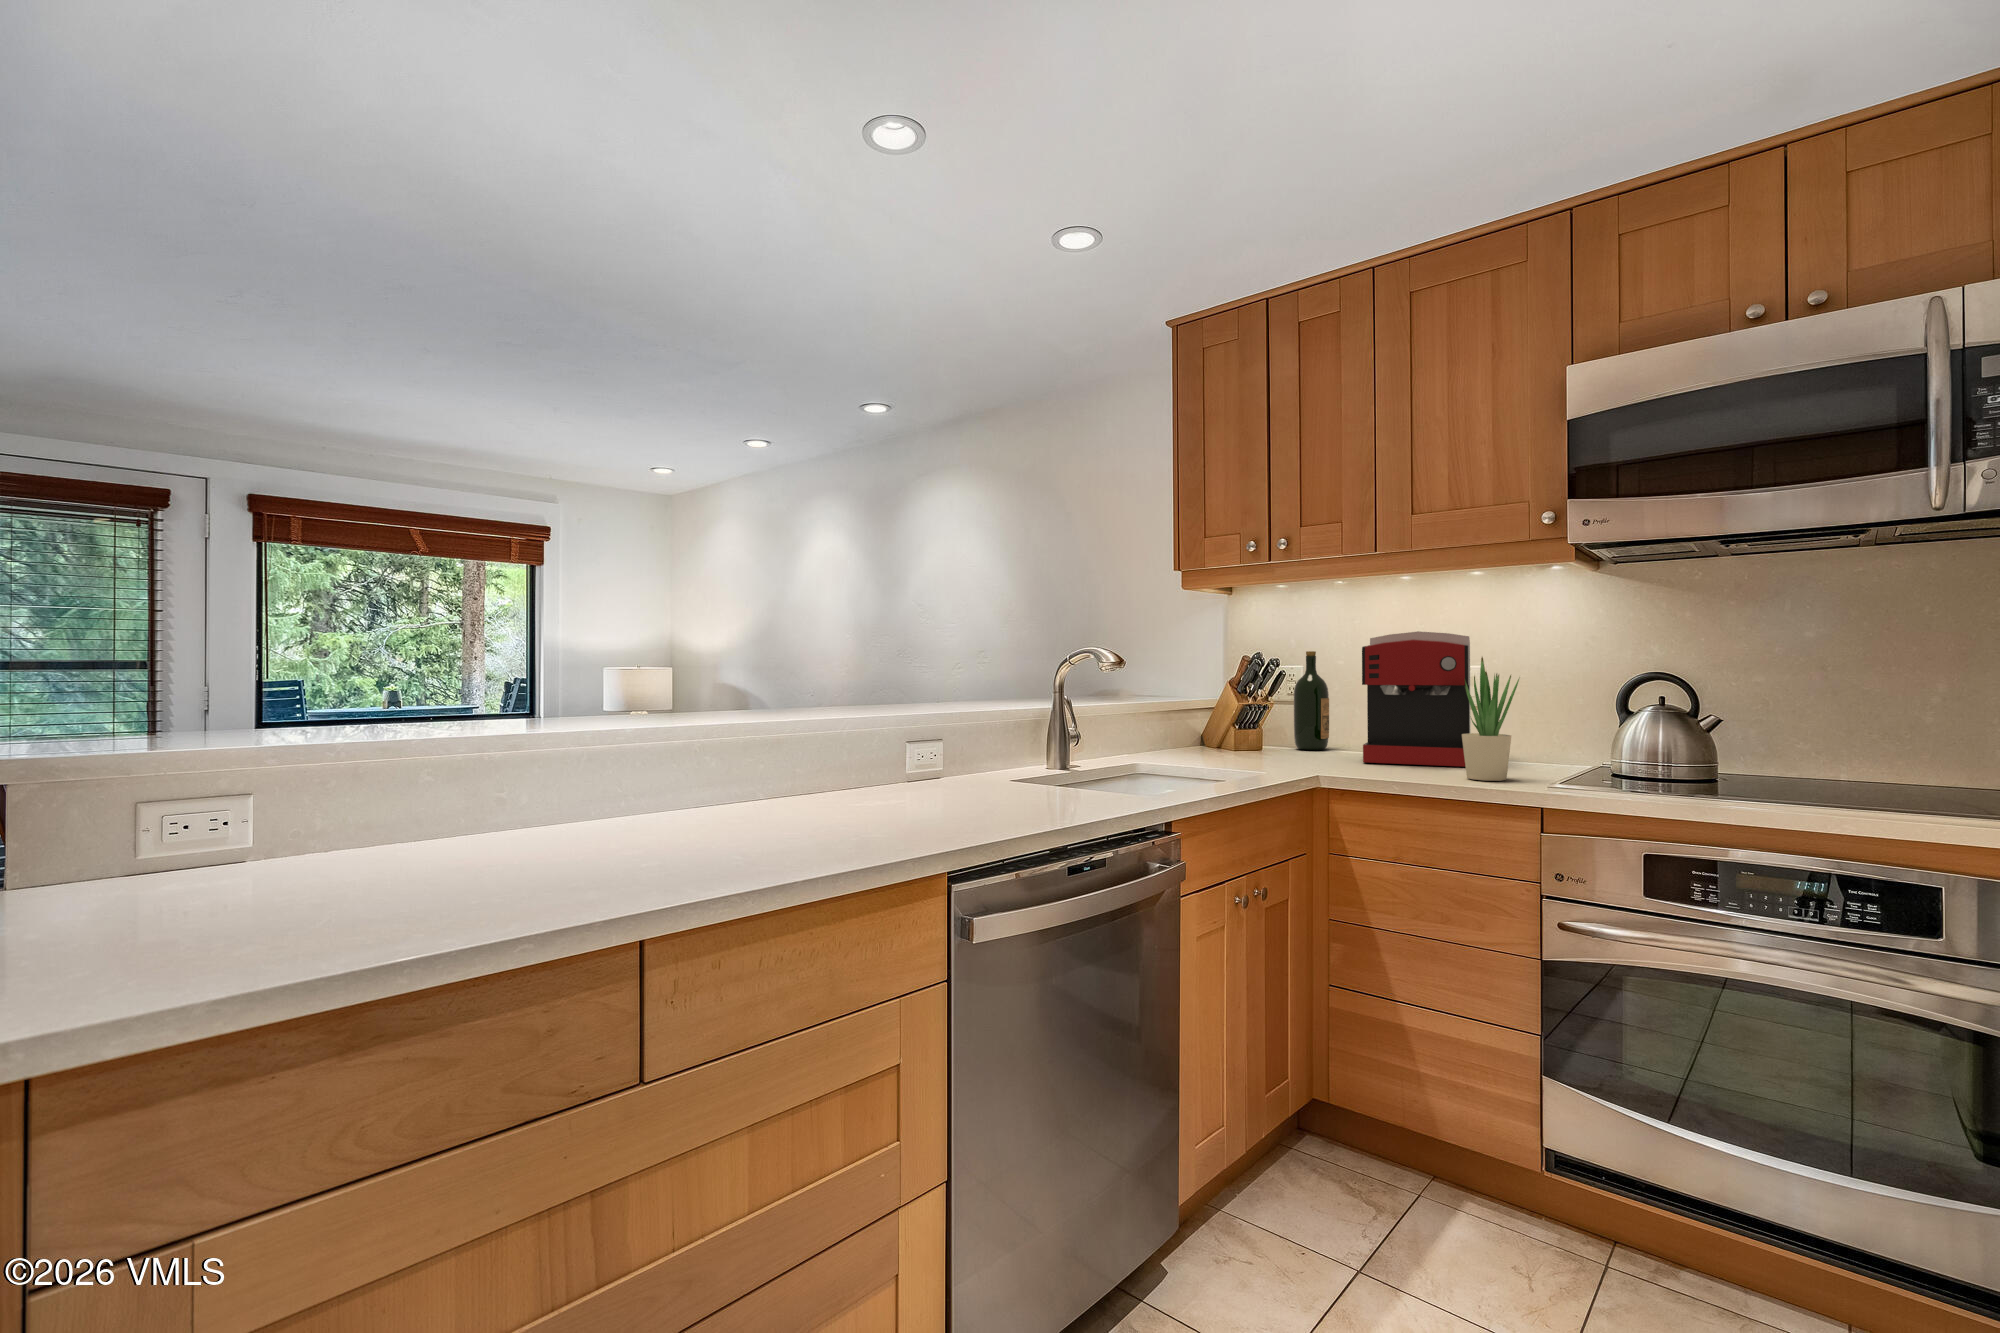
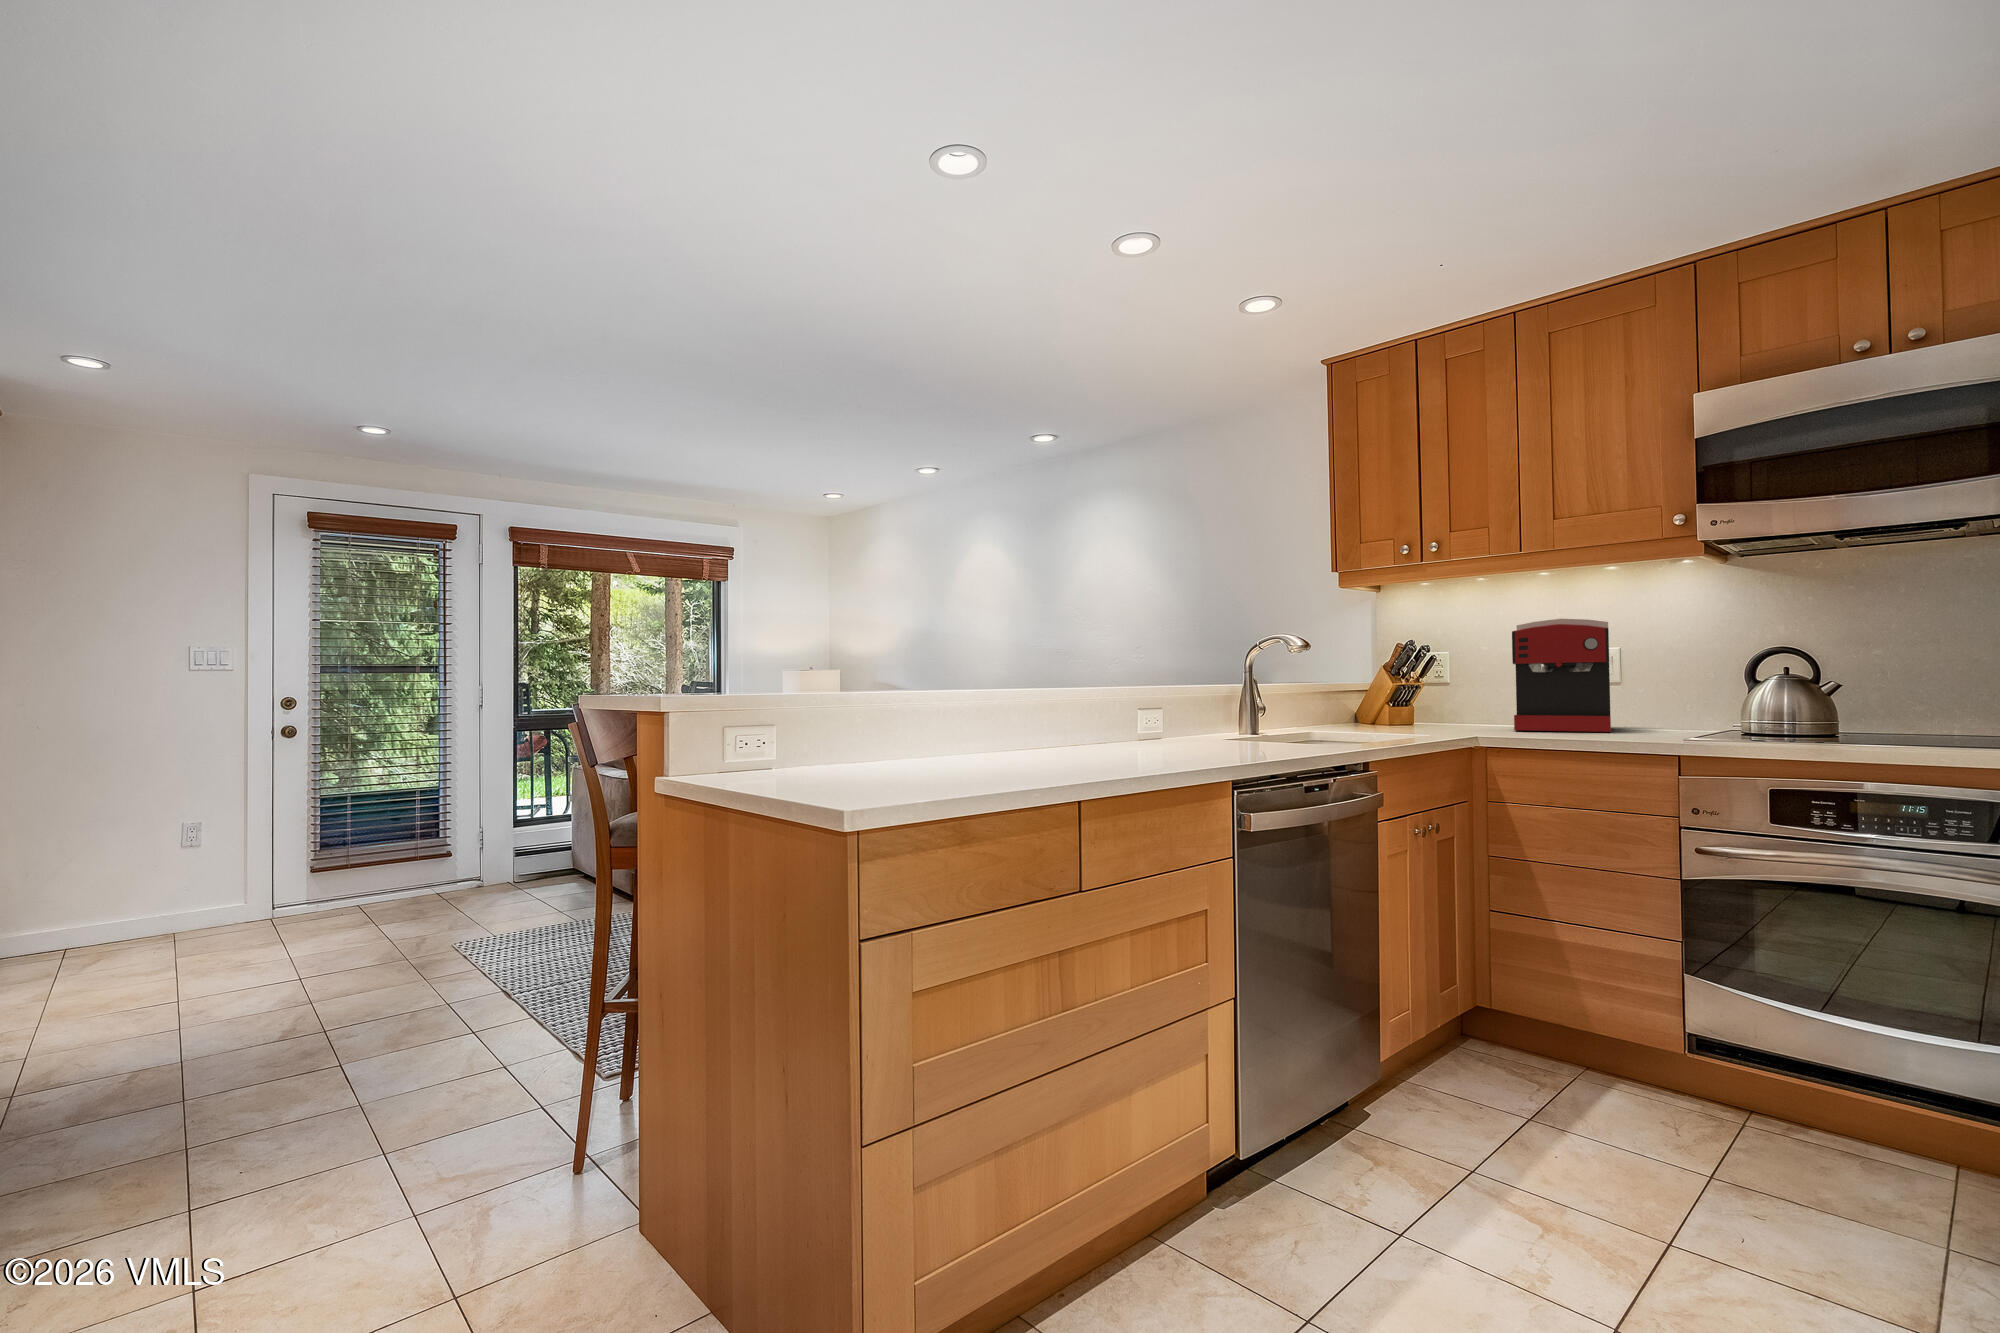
wine bottle: present [1294,651,1329,750] -> none [1444,639,1477,725]
potted plant: present [1462,657,1519,781] -> none [1606,634,1658,738]

